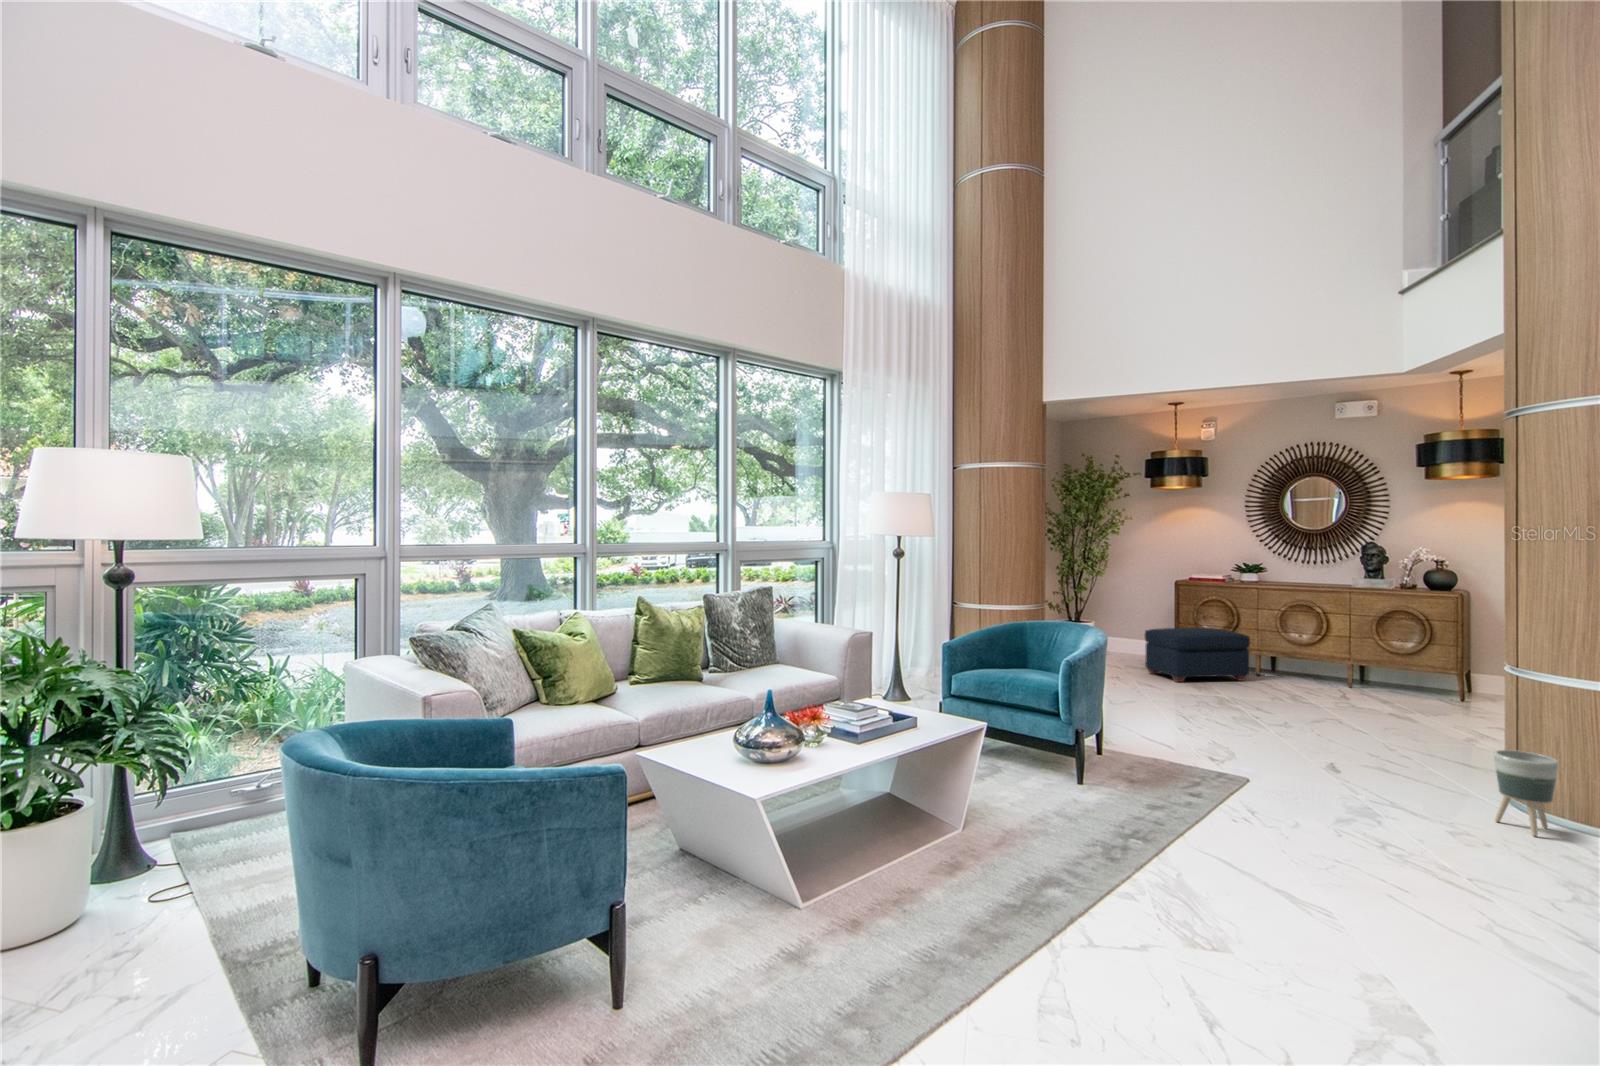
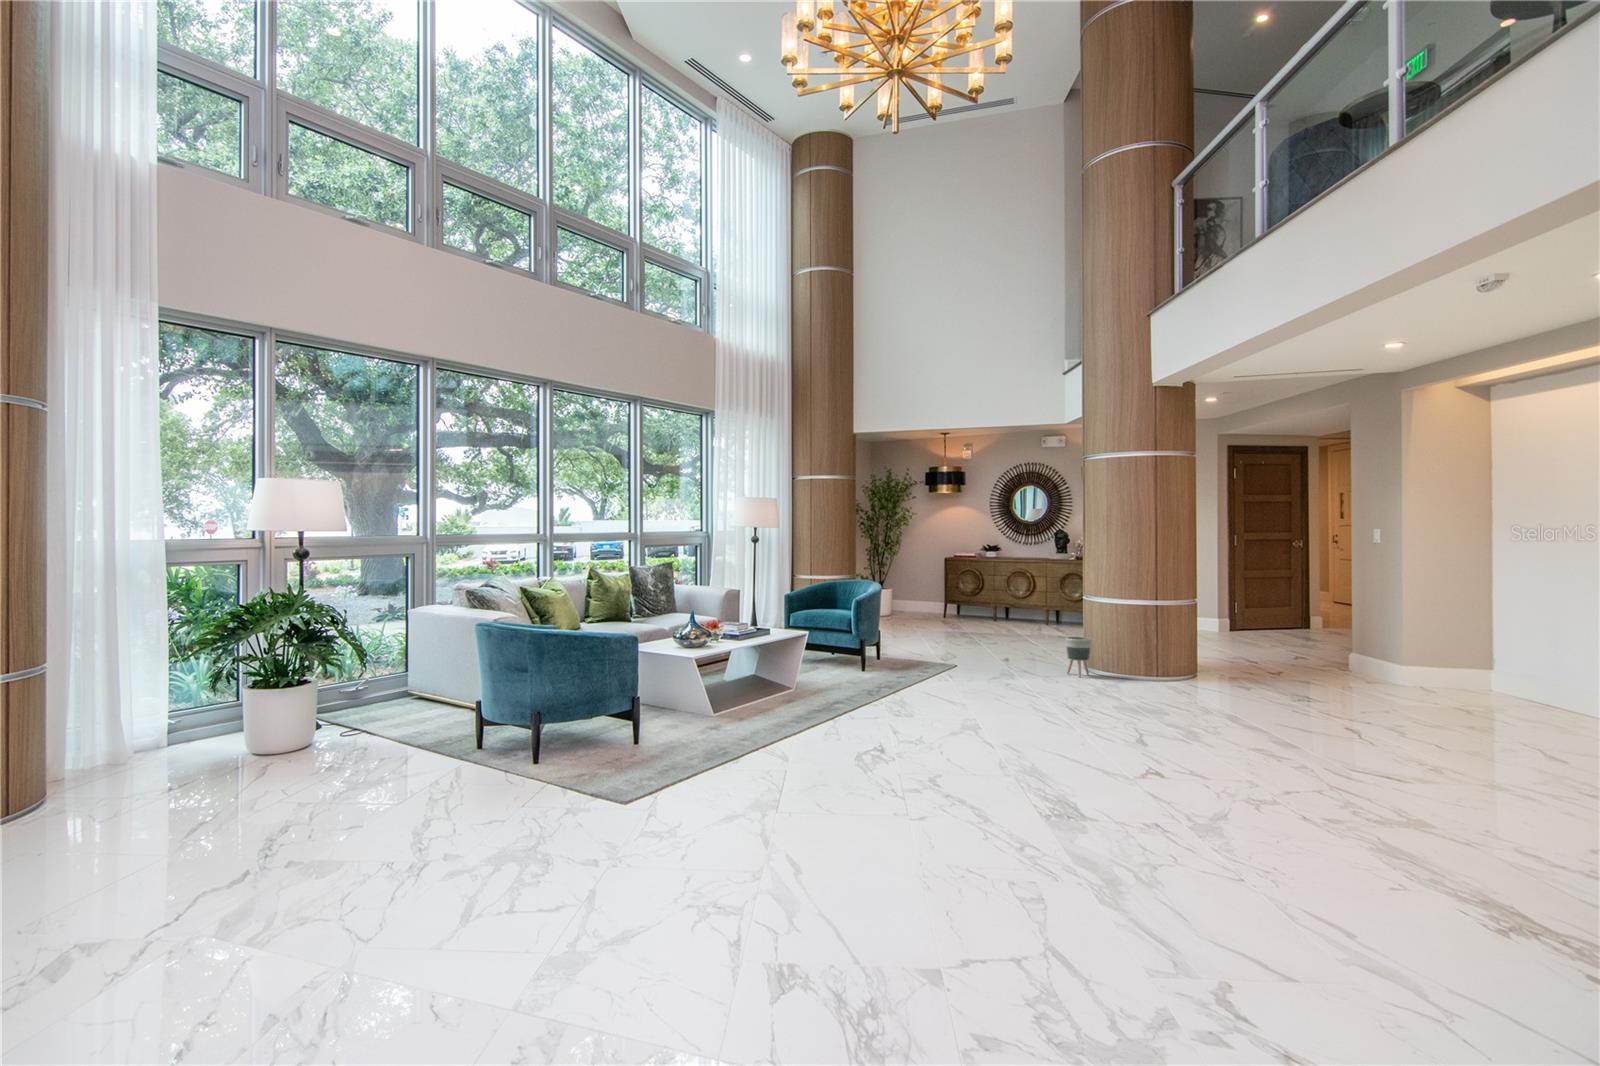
ottoman: present [1145,627,1250,682] -> none [923,589,988,625]

